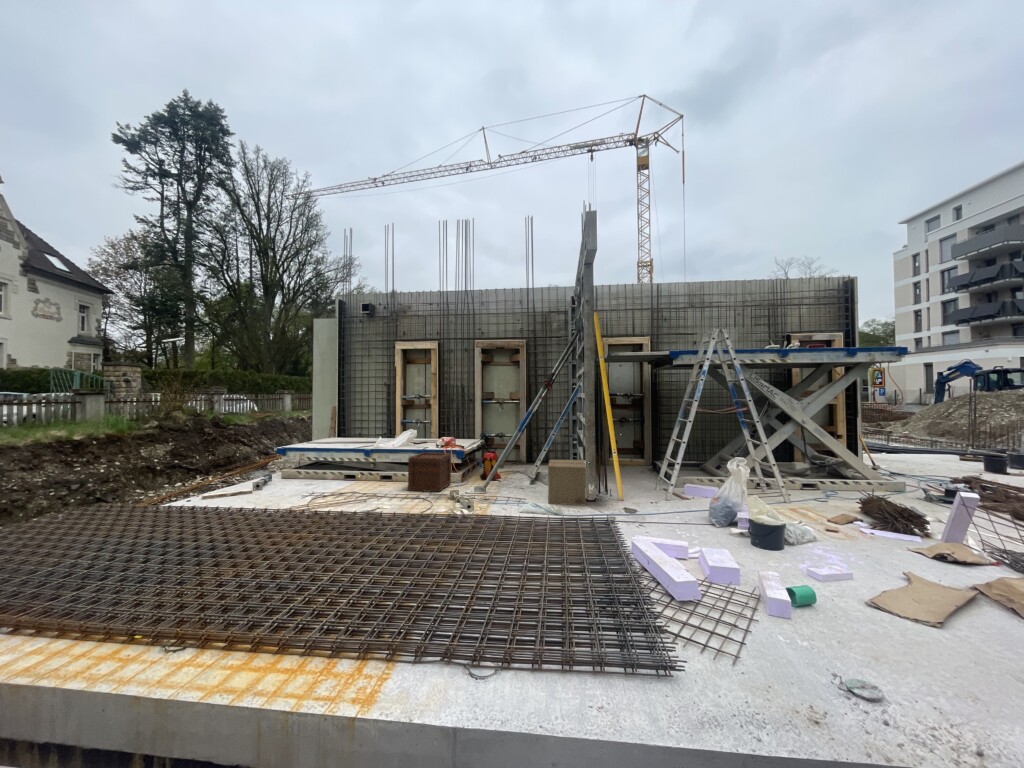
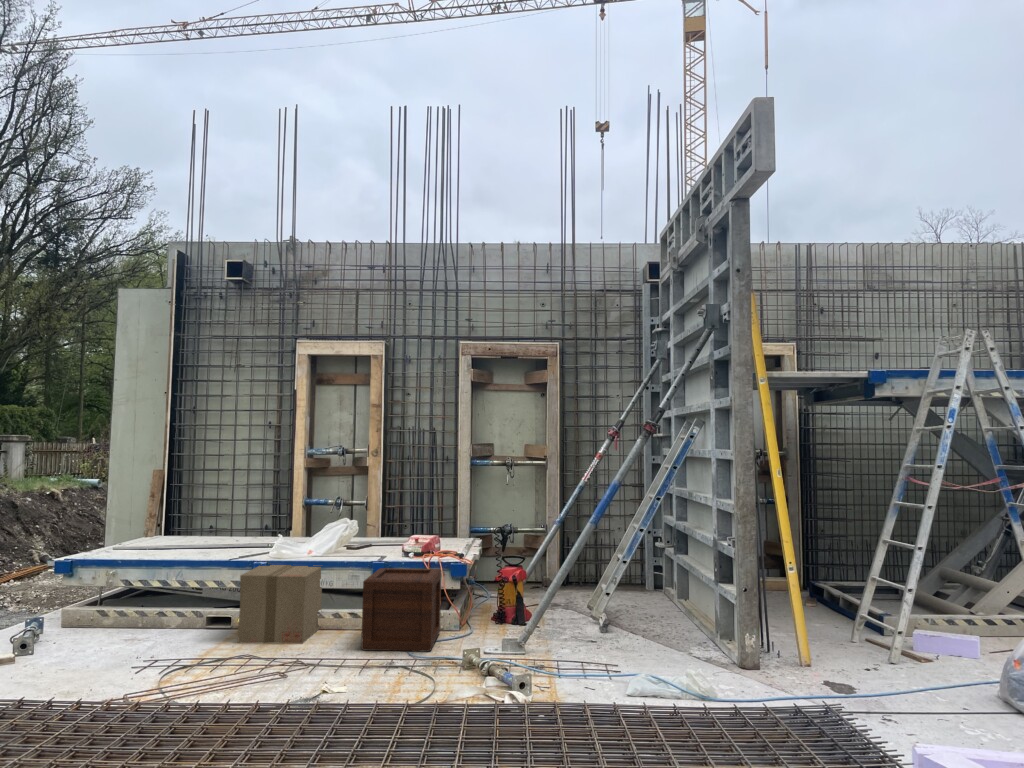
cardboard box: present [548,460,586,505] -> present [237,565,322,644]

